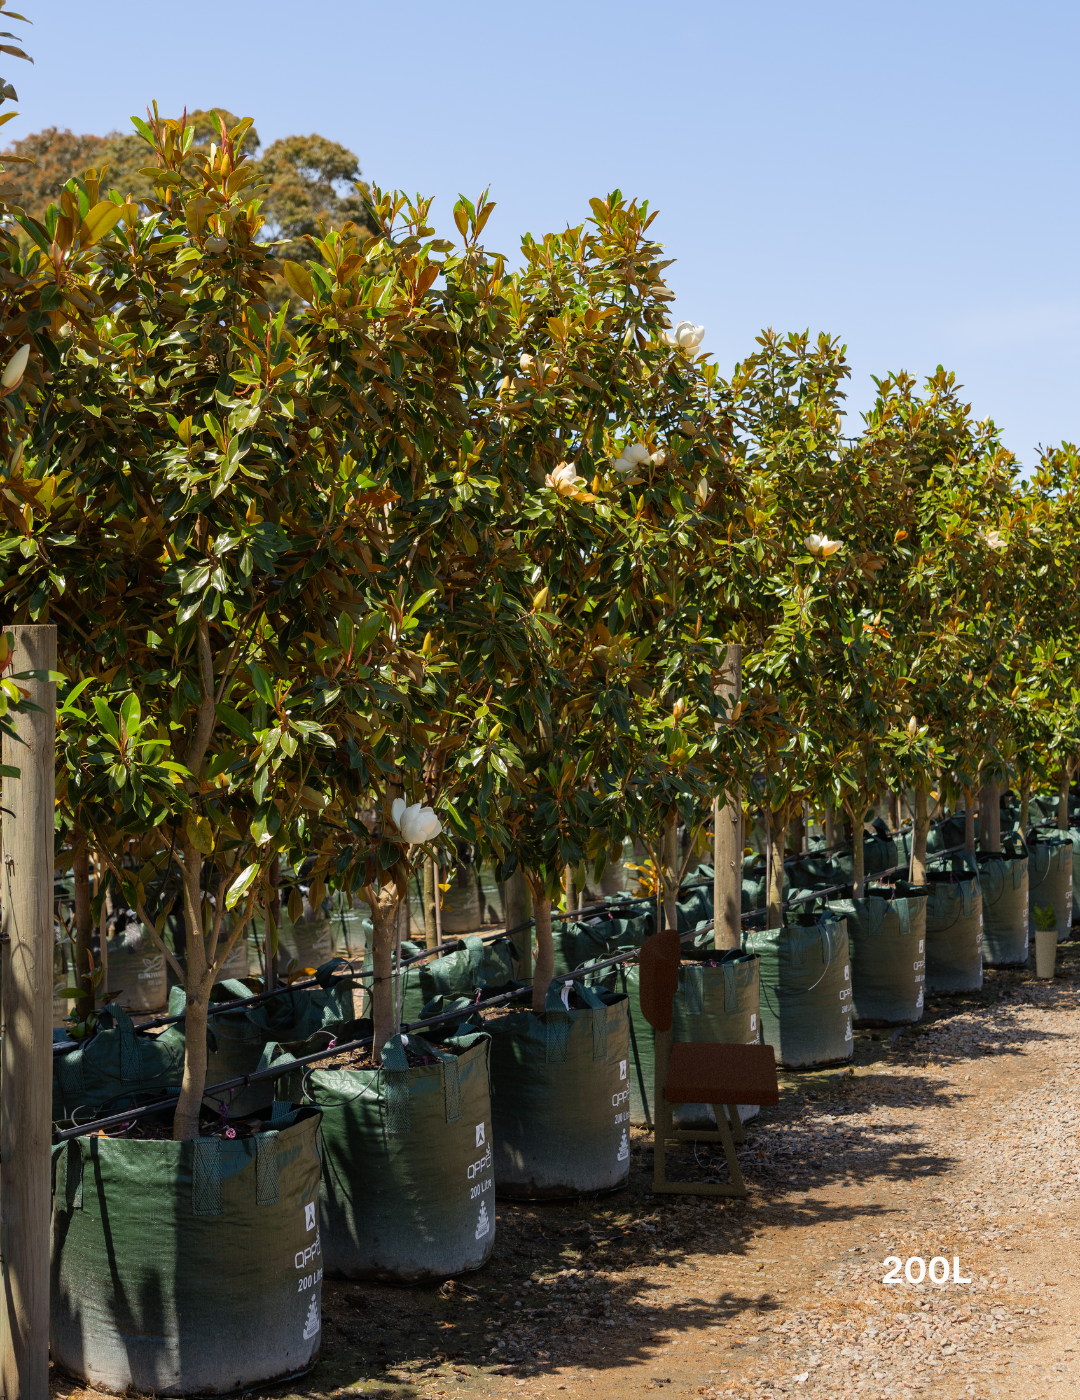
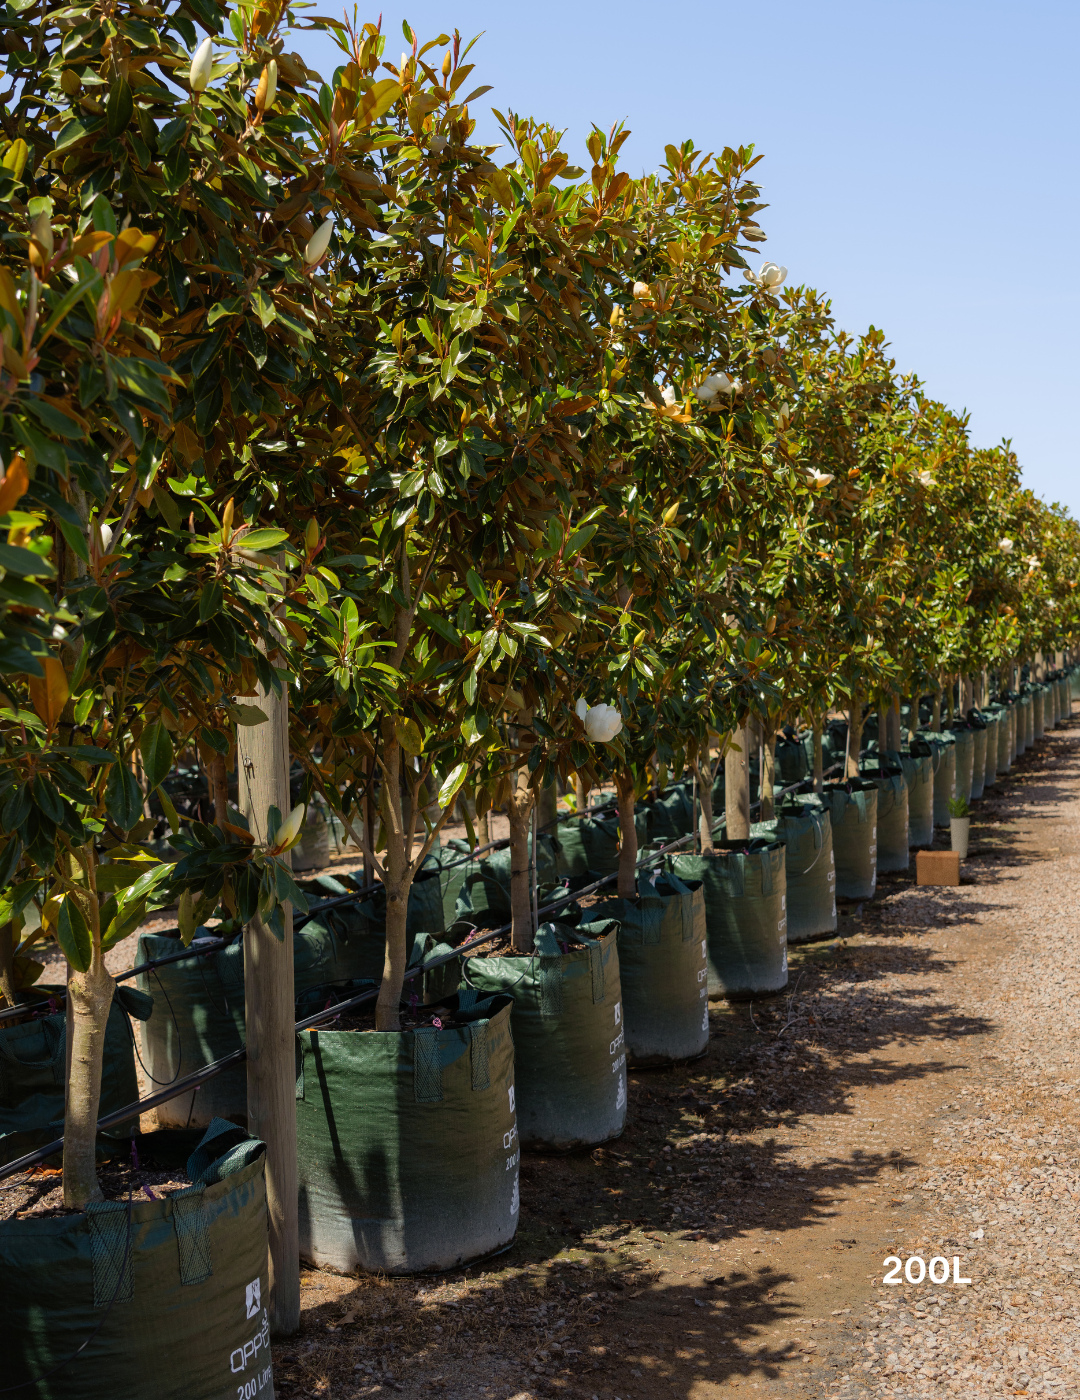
bench: present [639,929,779,1197] -> none [698,823,841,1057]
cardboard box: none [977,967,1030,1011] -> present [916,851,960,886]

